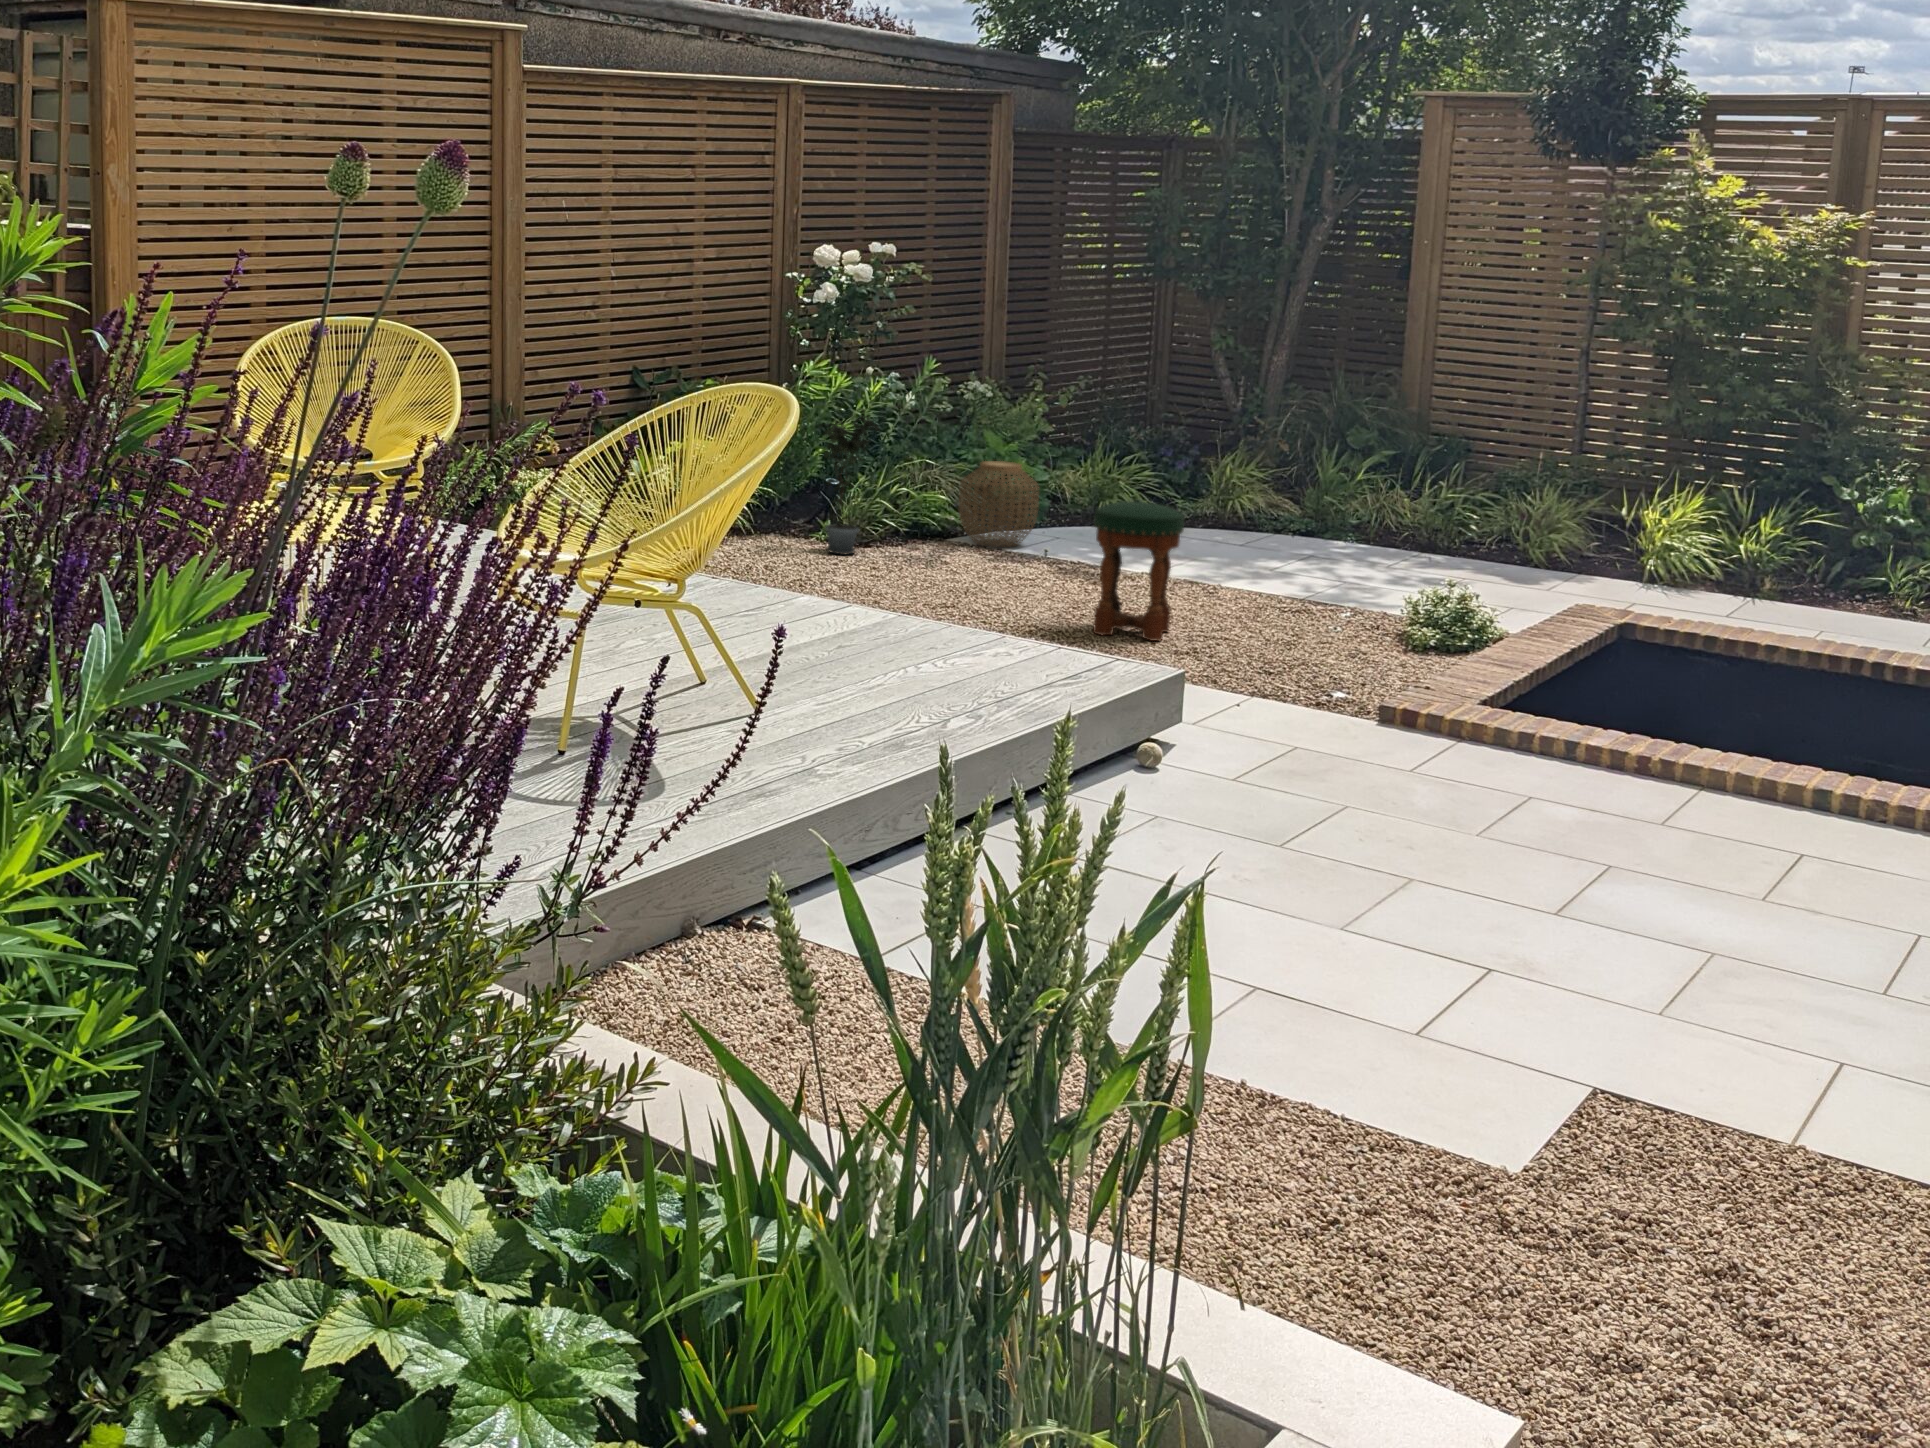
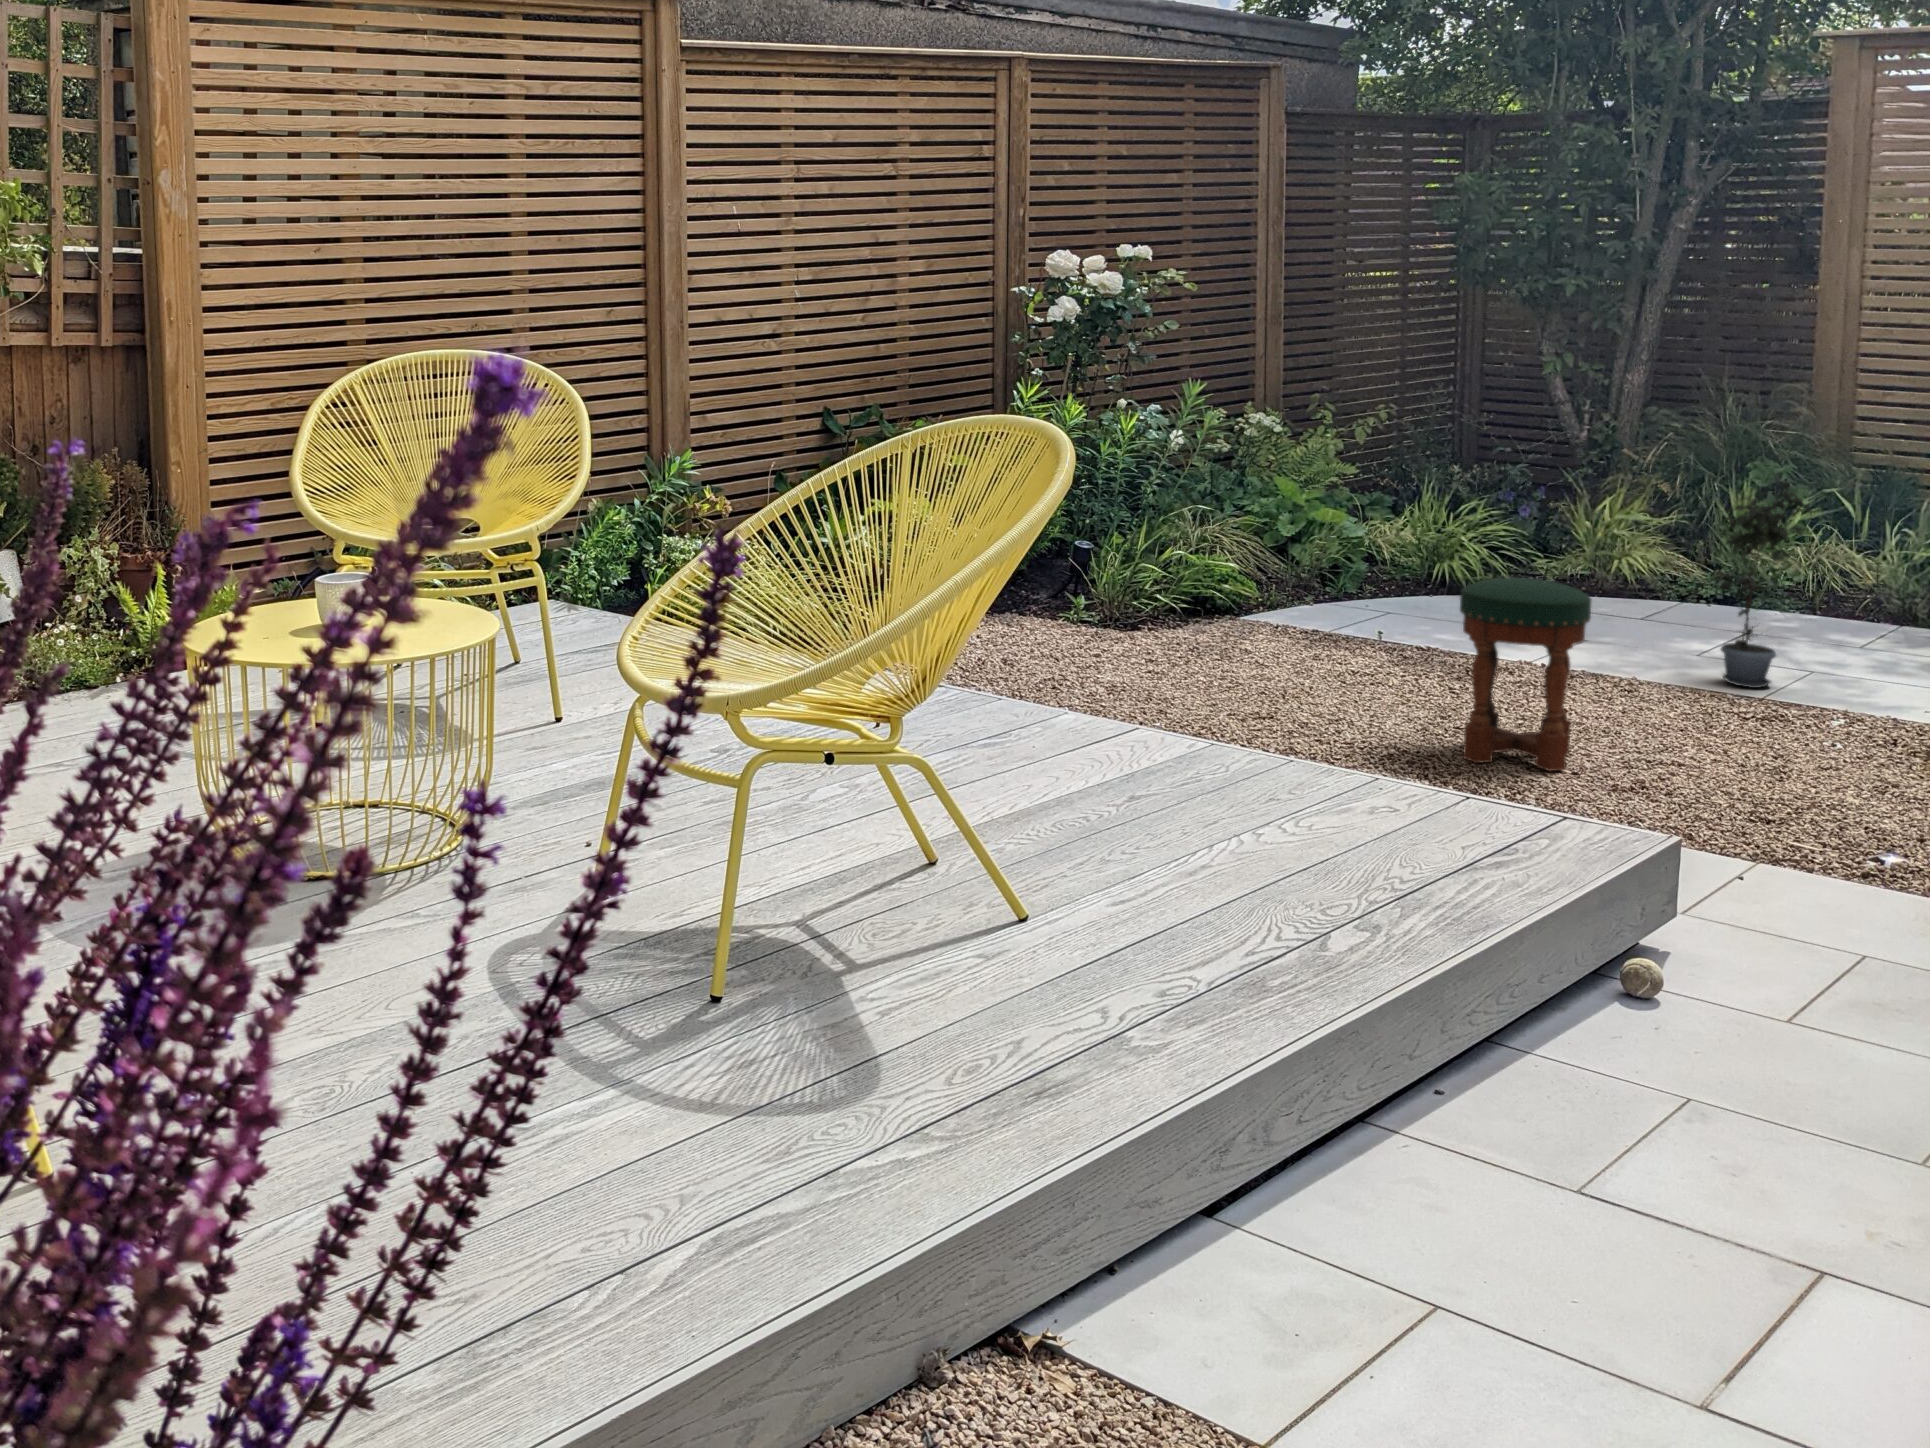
potted plant: present [819,409,880,555] -> present [1720,483,1812,688]
woven basket: present [959,461,1039,547] -> none [1245,514,1350,624]

